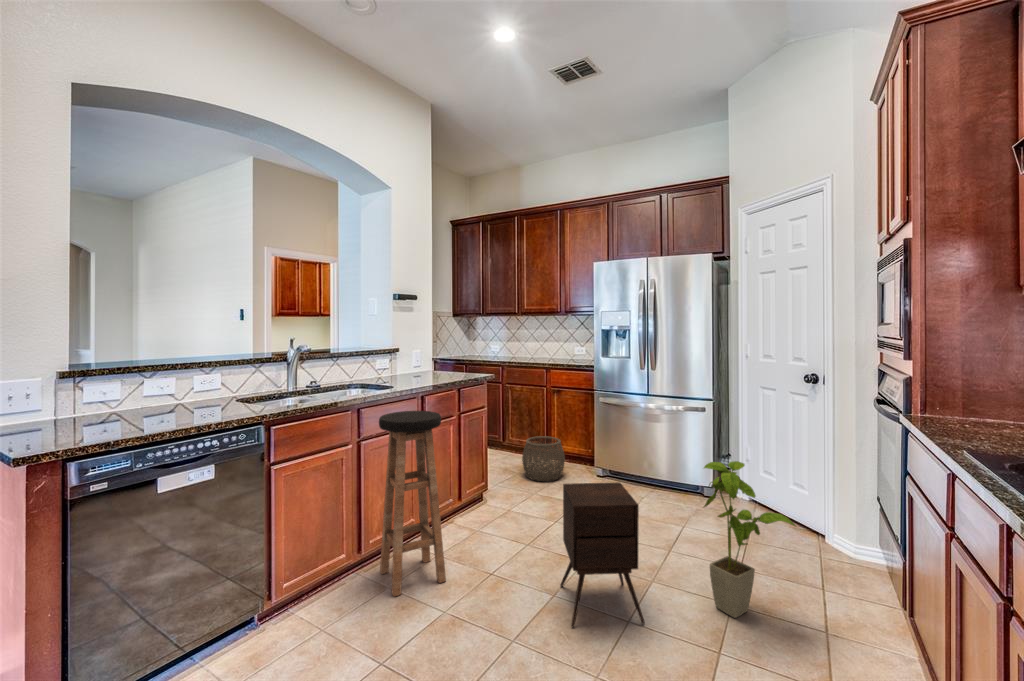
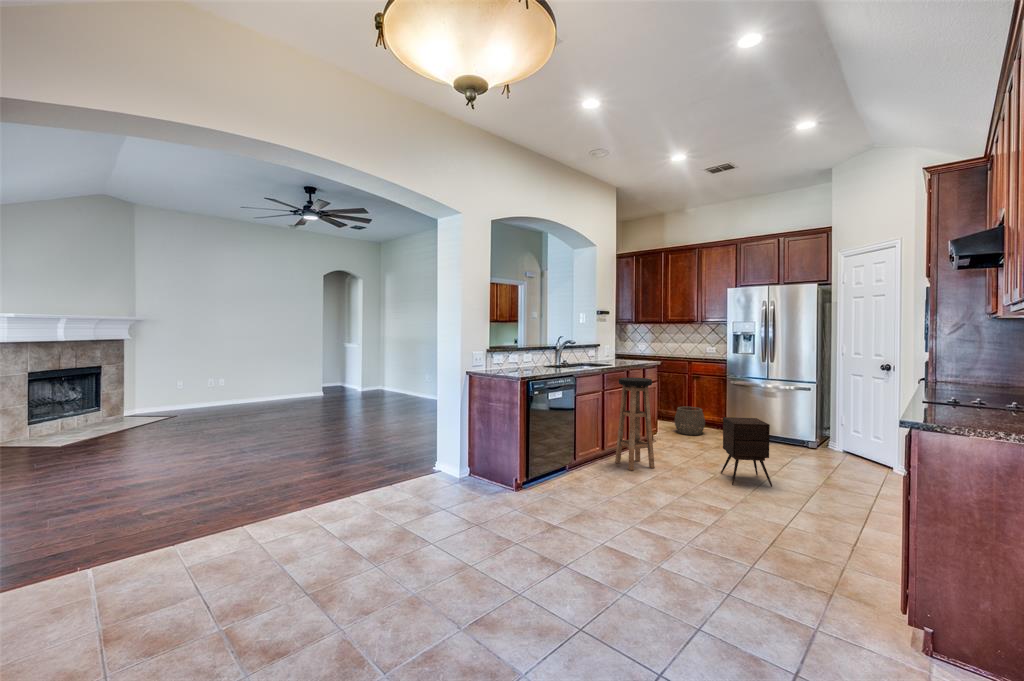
house plant: present [704,461,795,618] -> none [806,405,861,489]

